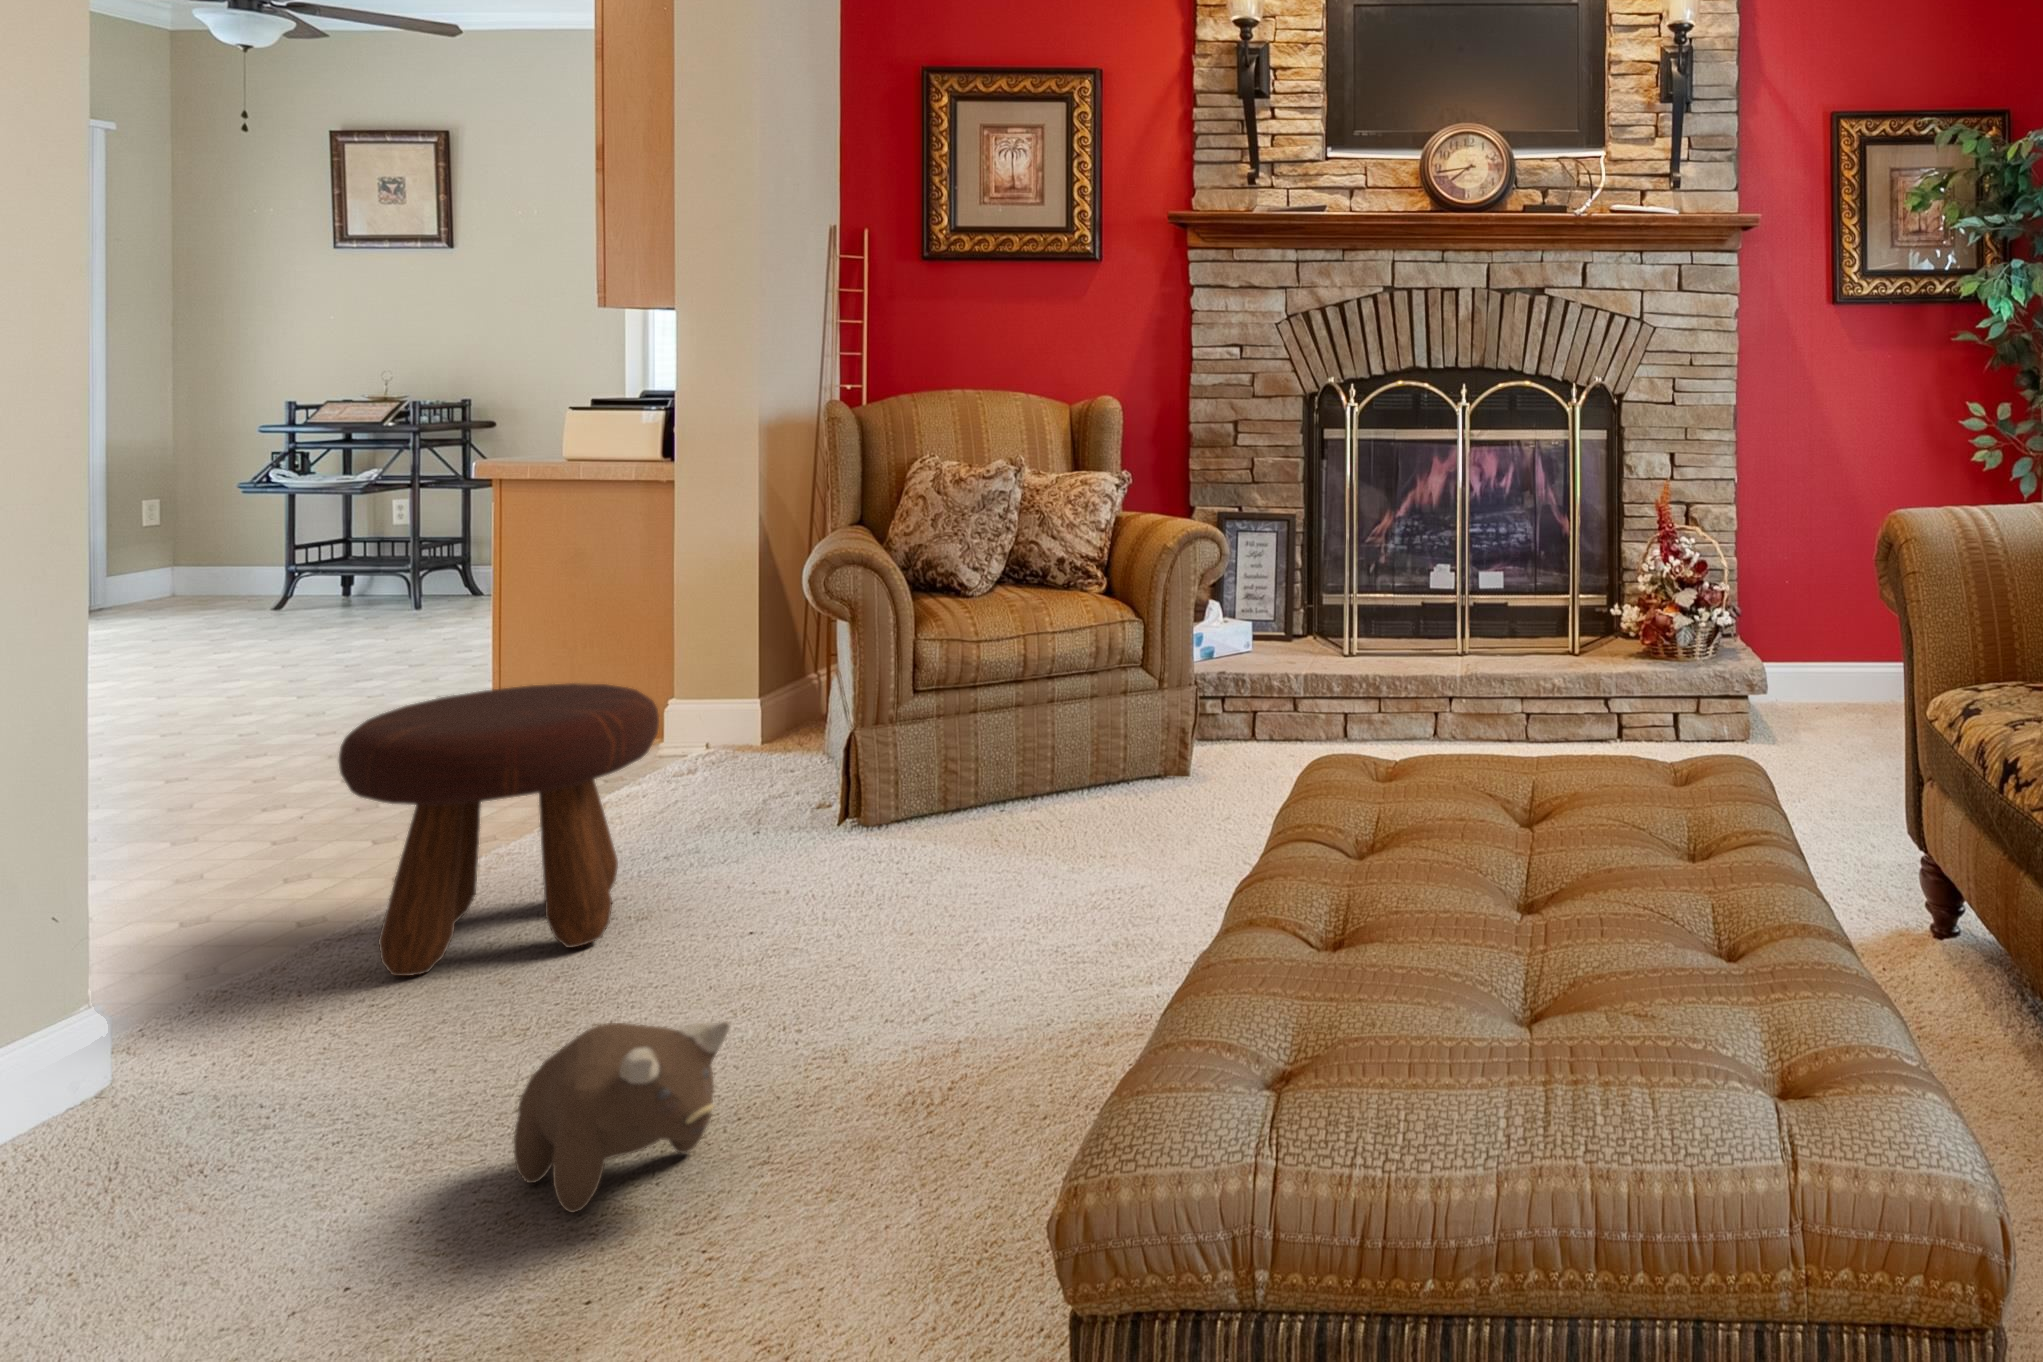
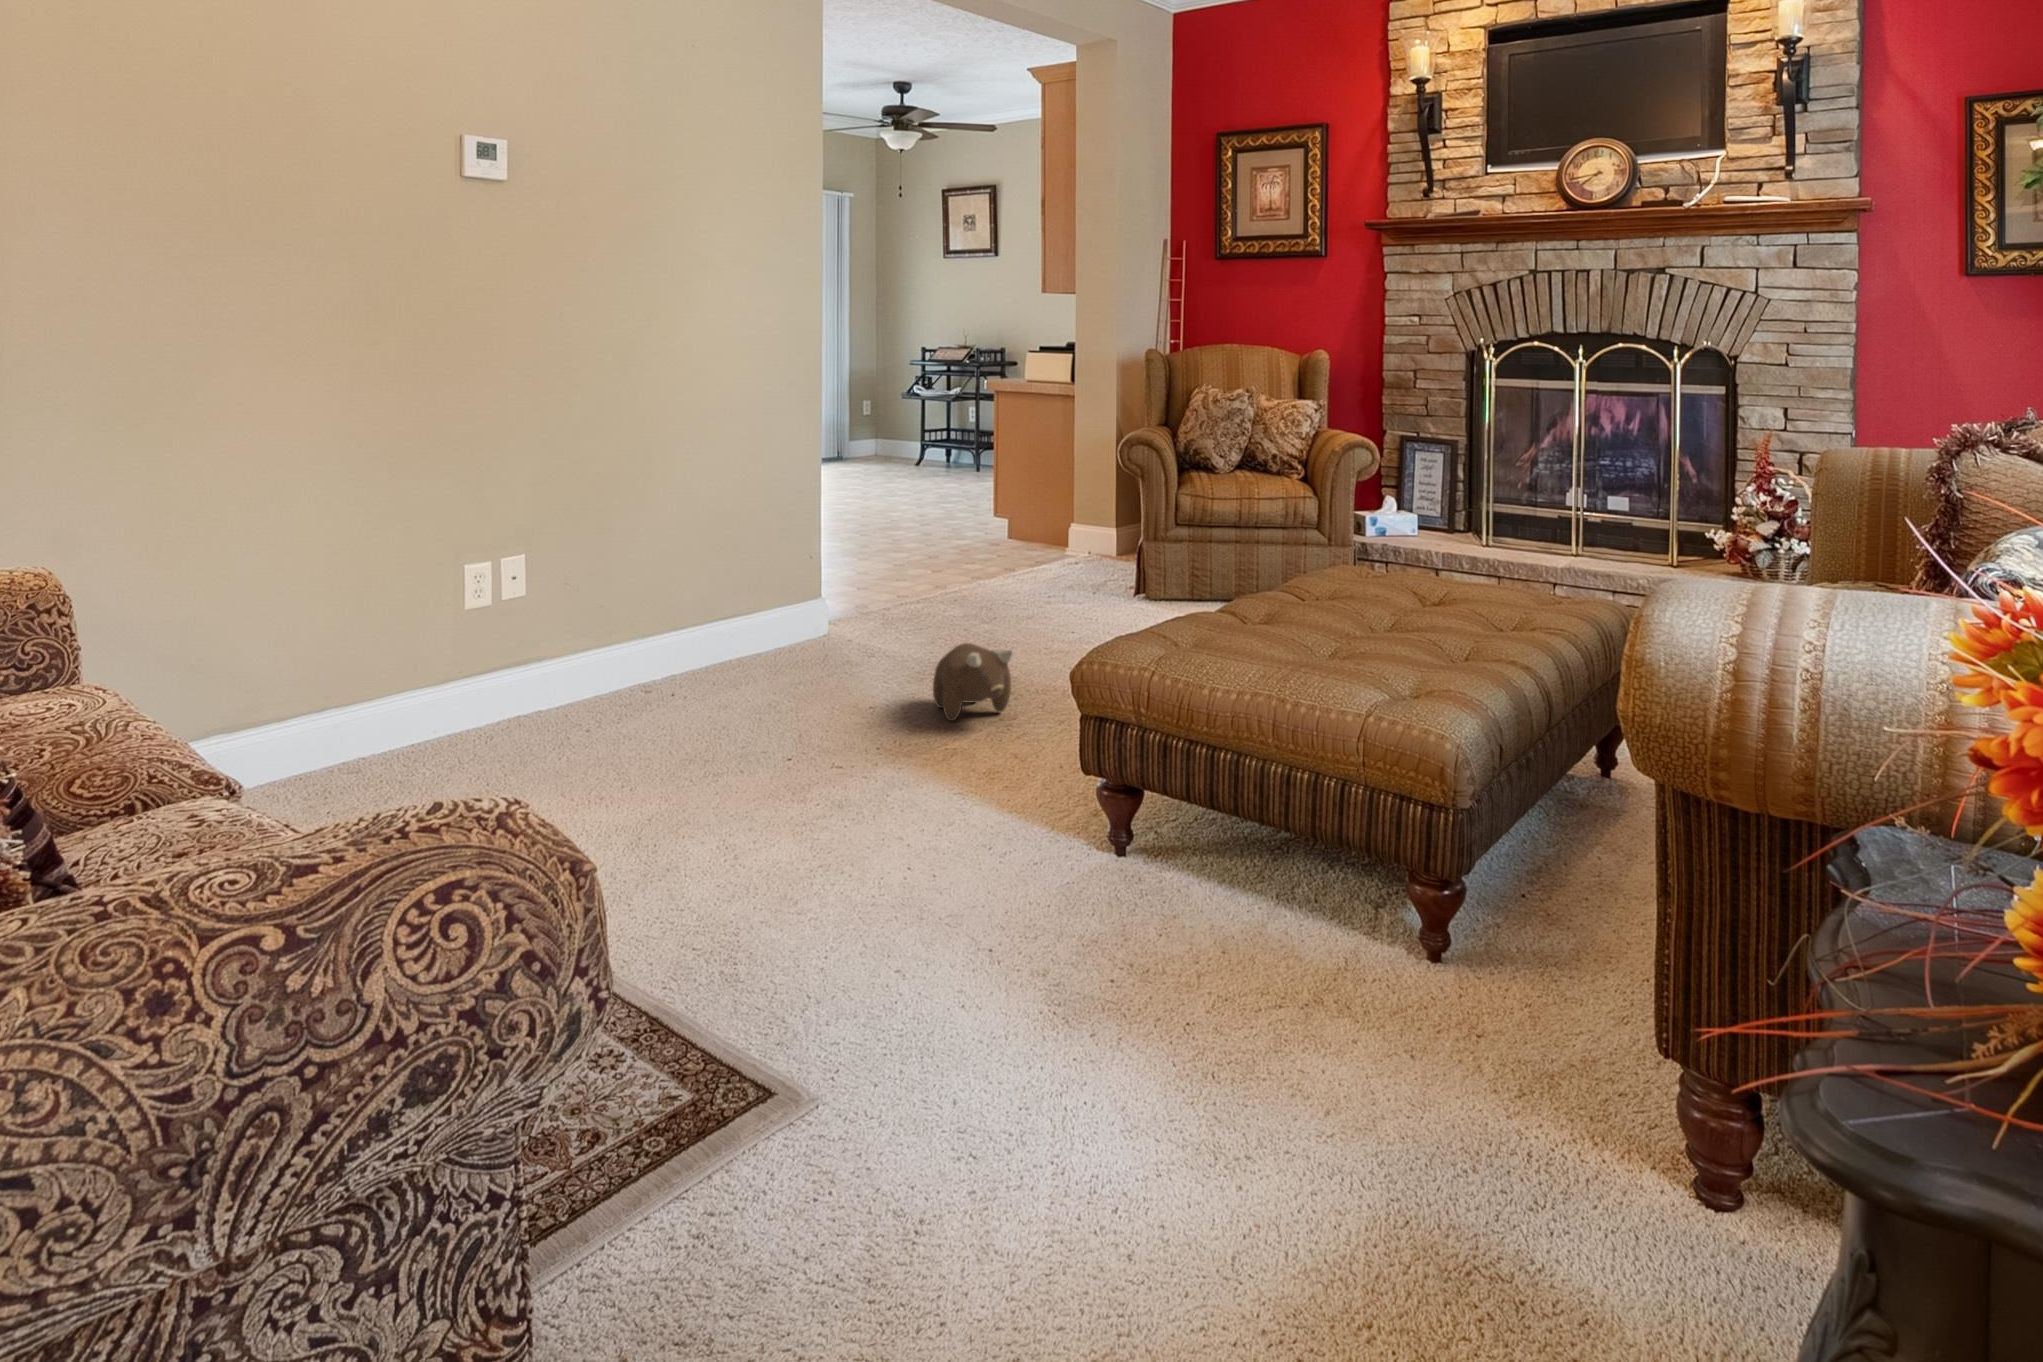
footstool: present [339,683,659,976] -> none [897,497,1031,629]

